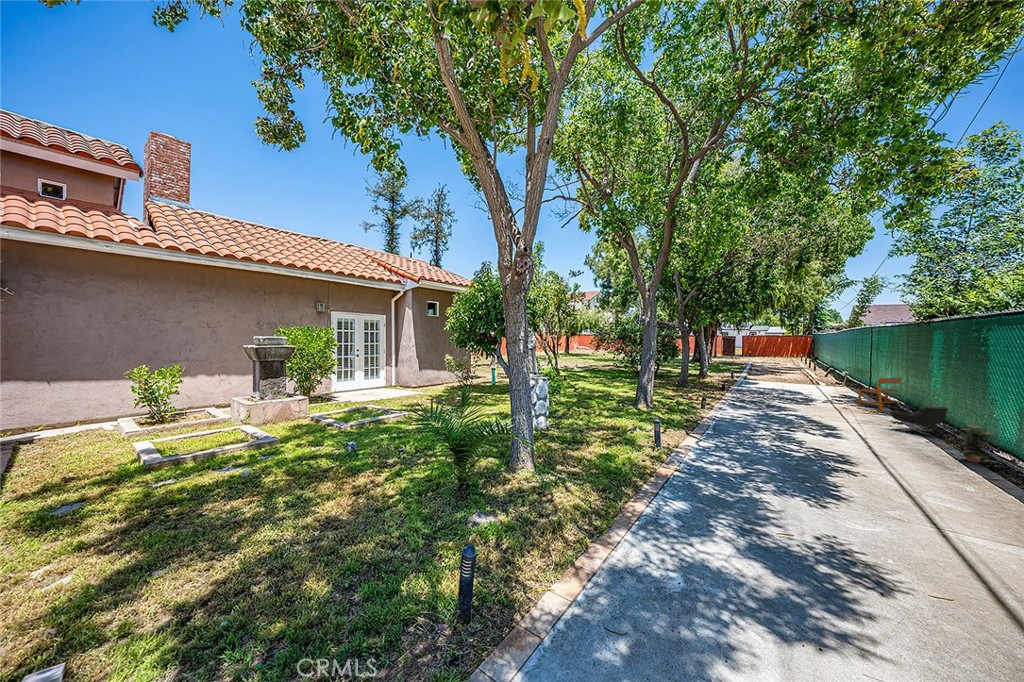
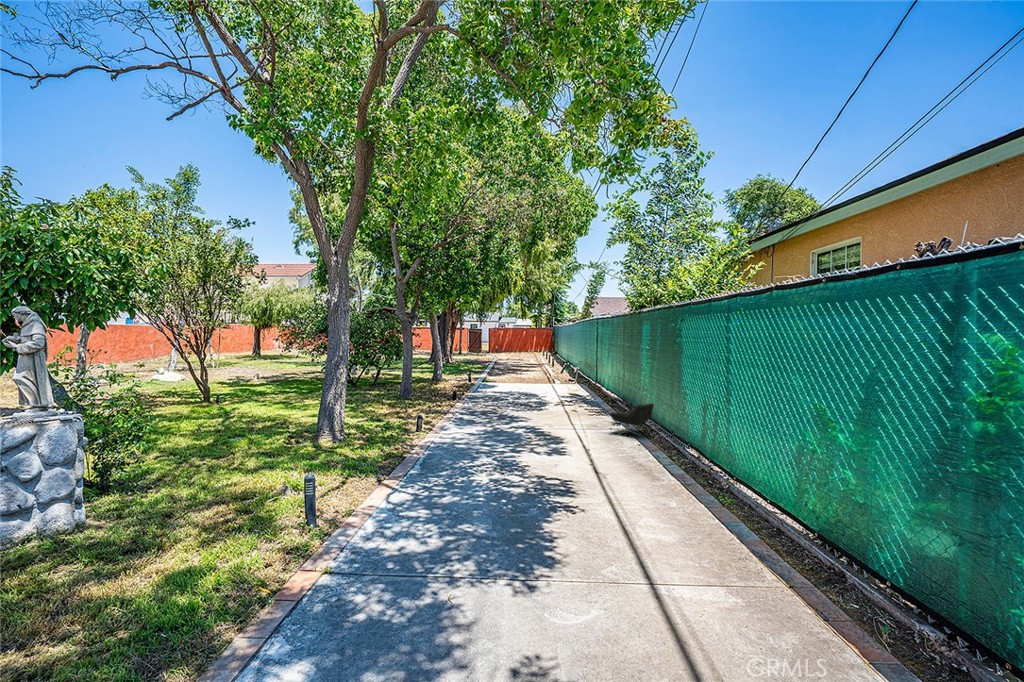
bench: present [857,378,901,411] -> none [585,372,625,410]
decorative plant: present [955,425,993,462] -> none [659,423,689,464]

